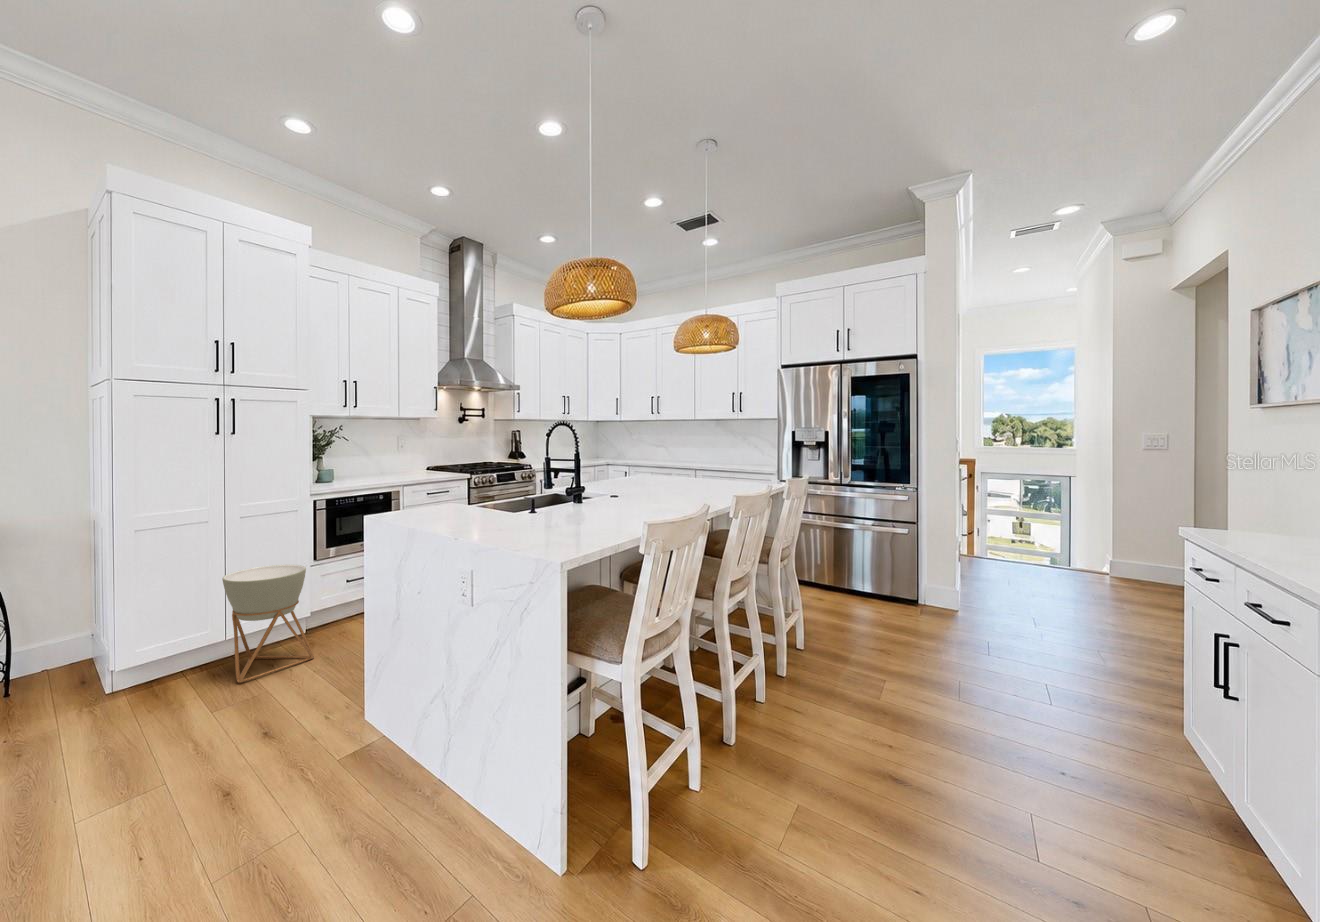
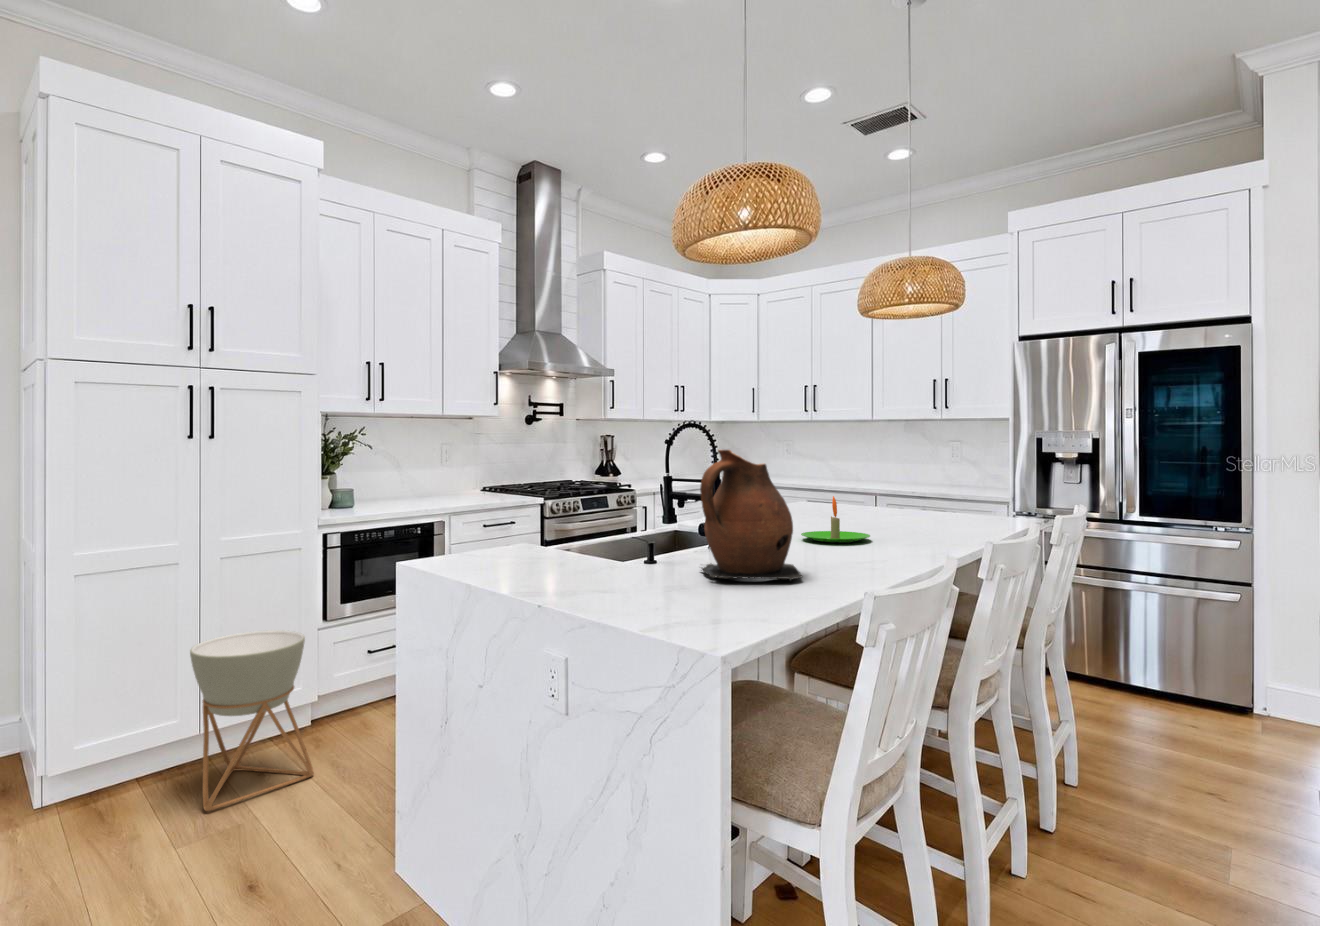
ceramic pitcher: none [563,449,617,519] -> present [700,450,802,581]
candle: none [627,473,666,499] -> present [801,496,870,543]

